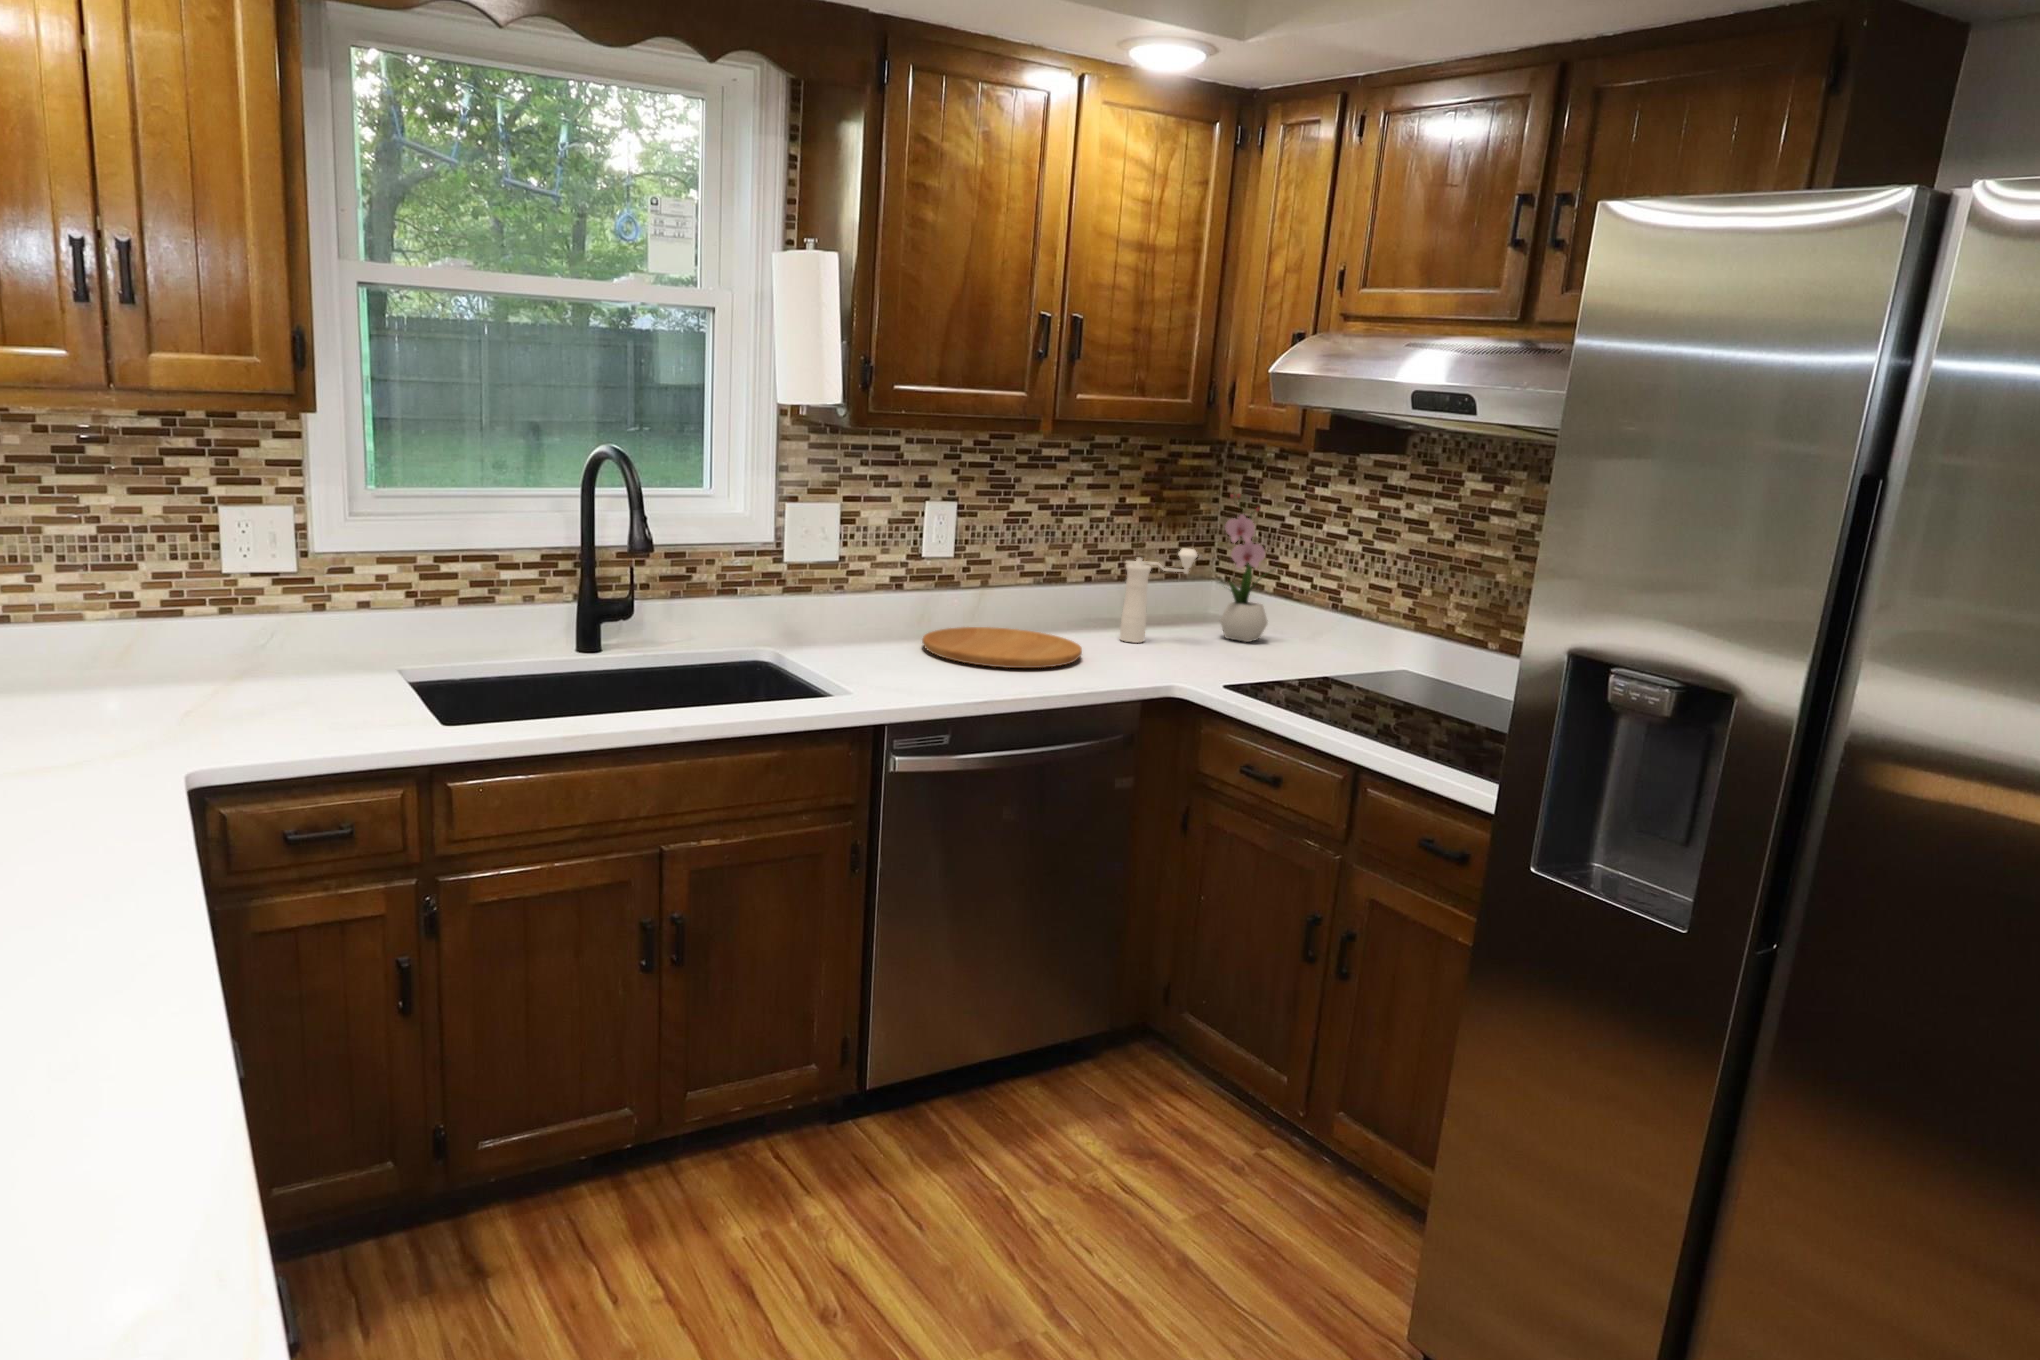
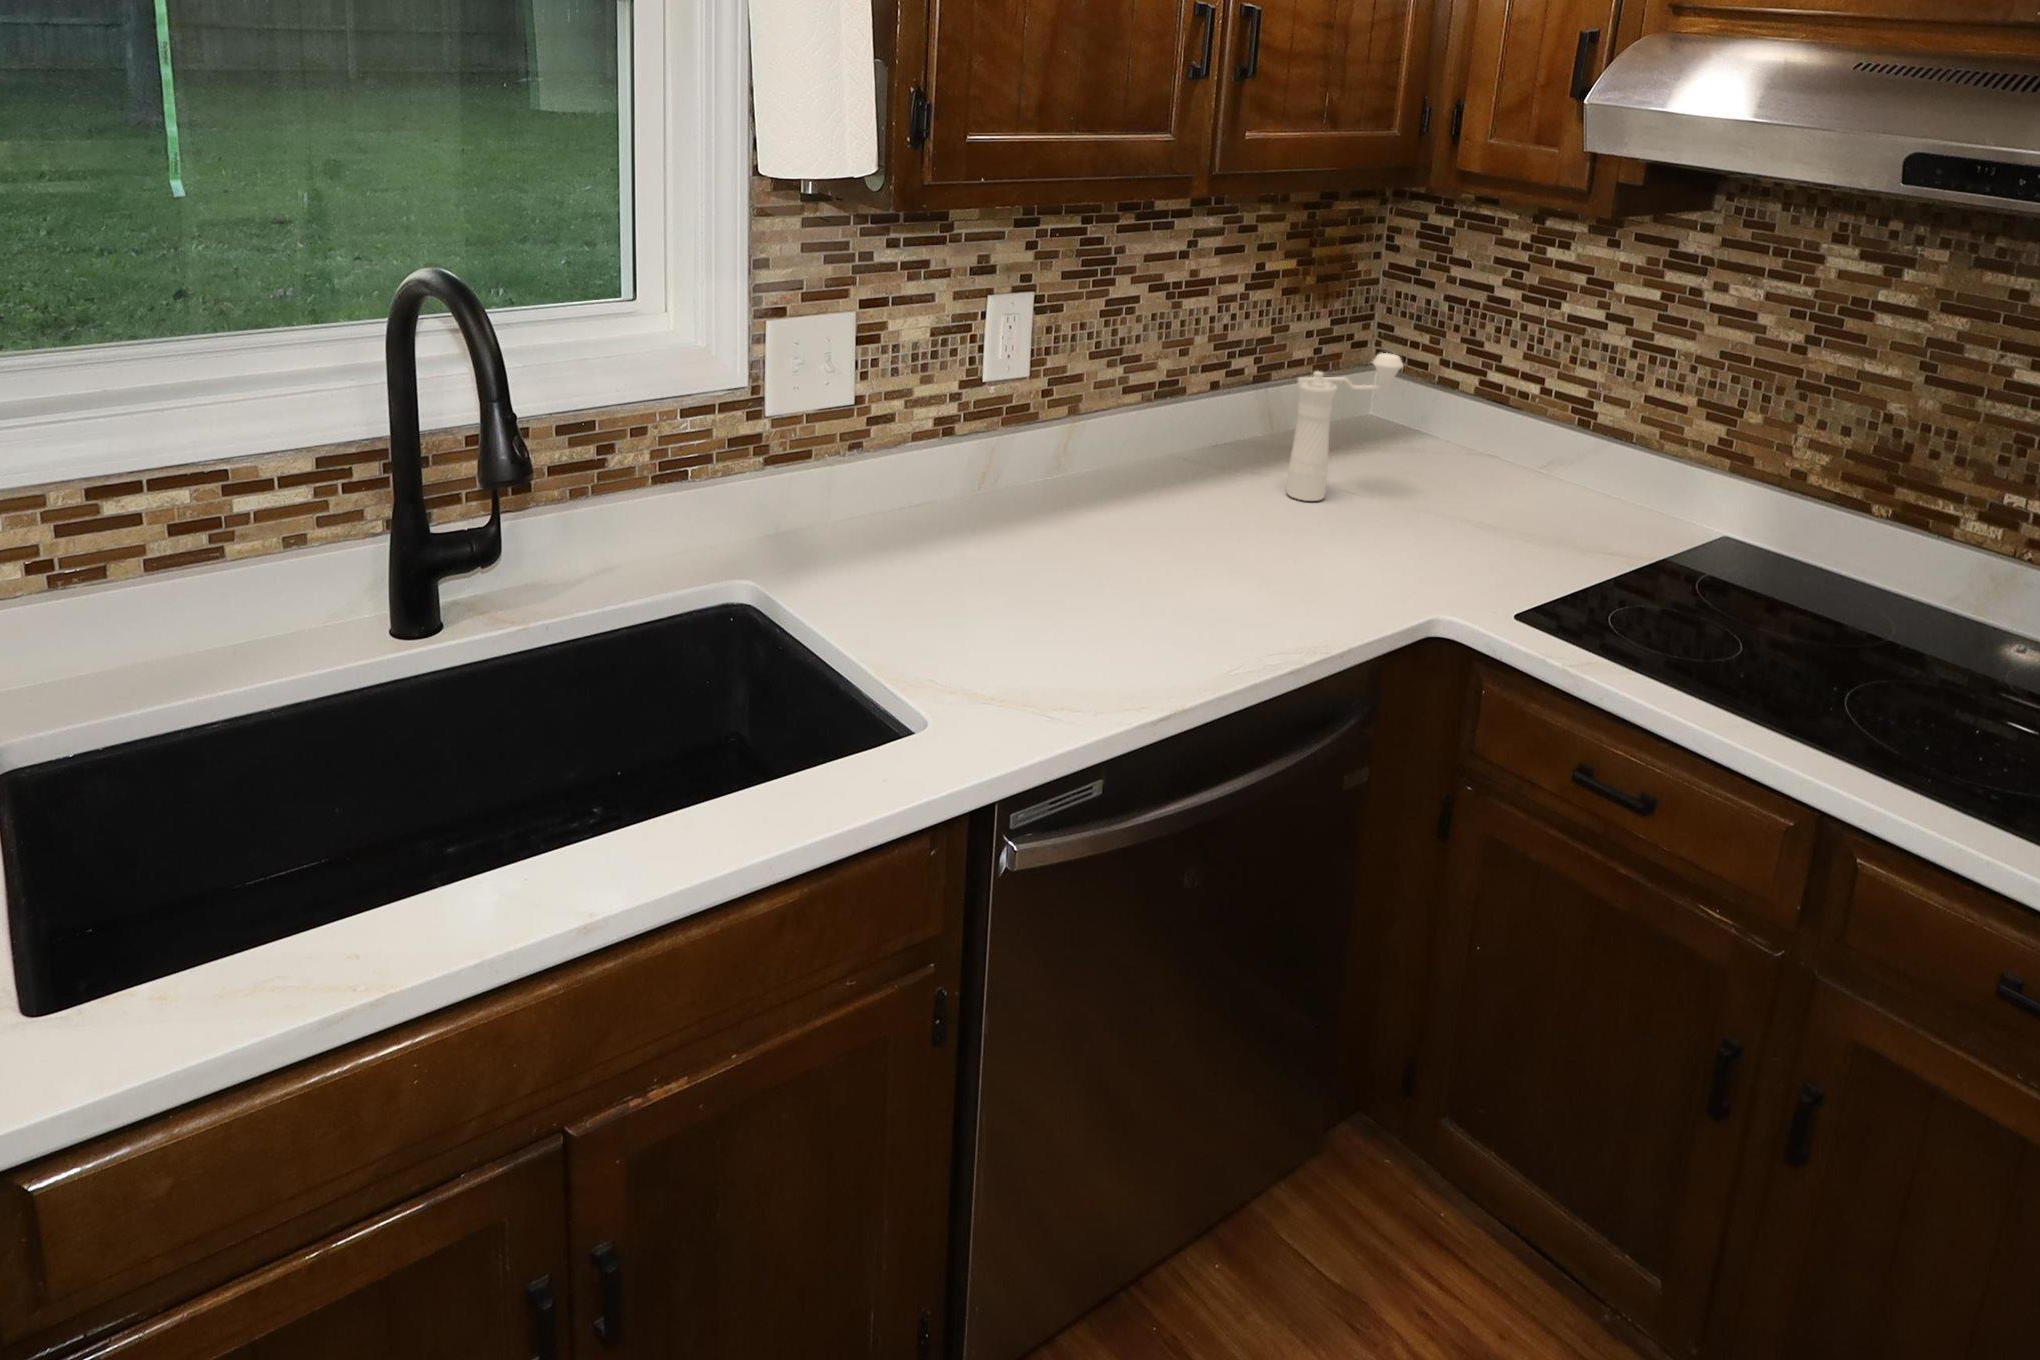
flower arrangement: present [1220,494,1268,642] -> none [1418,265,1505,483]
cutting board: present [922,627,1082,668] -> none [1003,493,1264,602]

